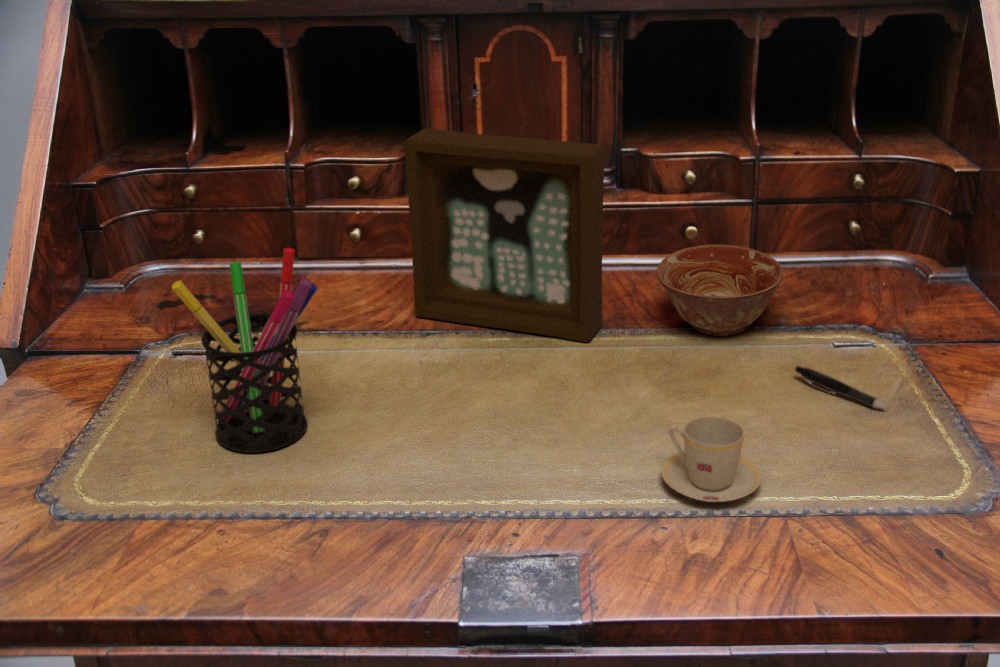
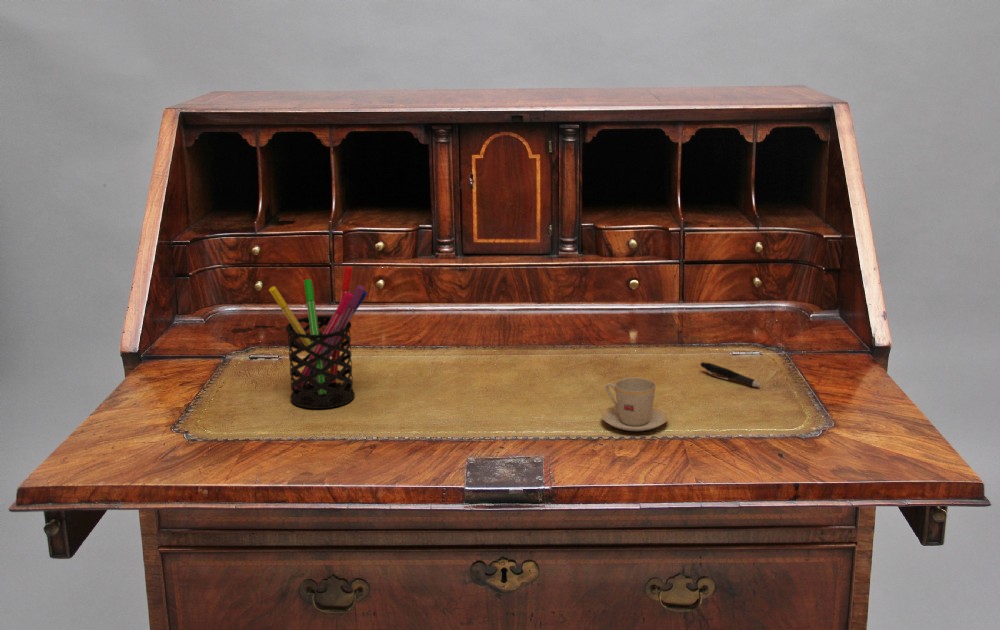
picture frame: present [405,129,605,342] -> none [423,200,566,352]
ceramic bowl: present [657,244,783,336] -> none [605,287,695,349]

